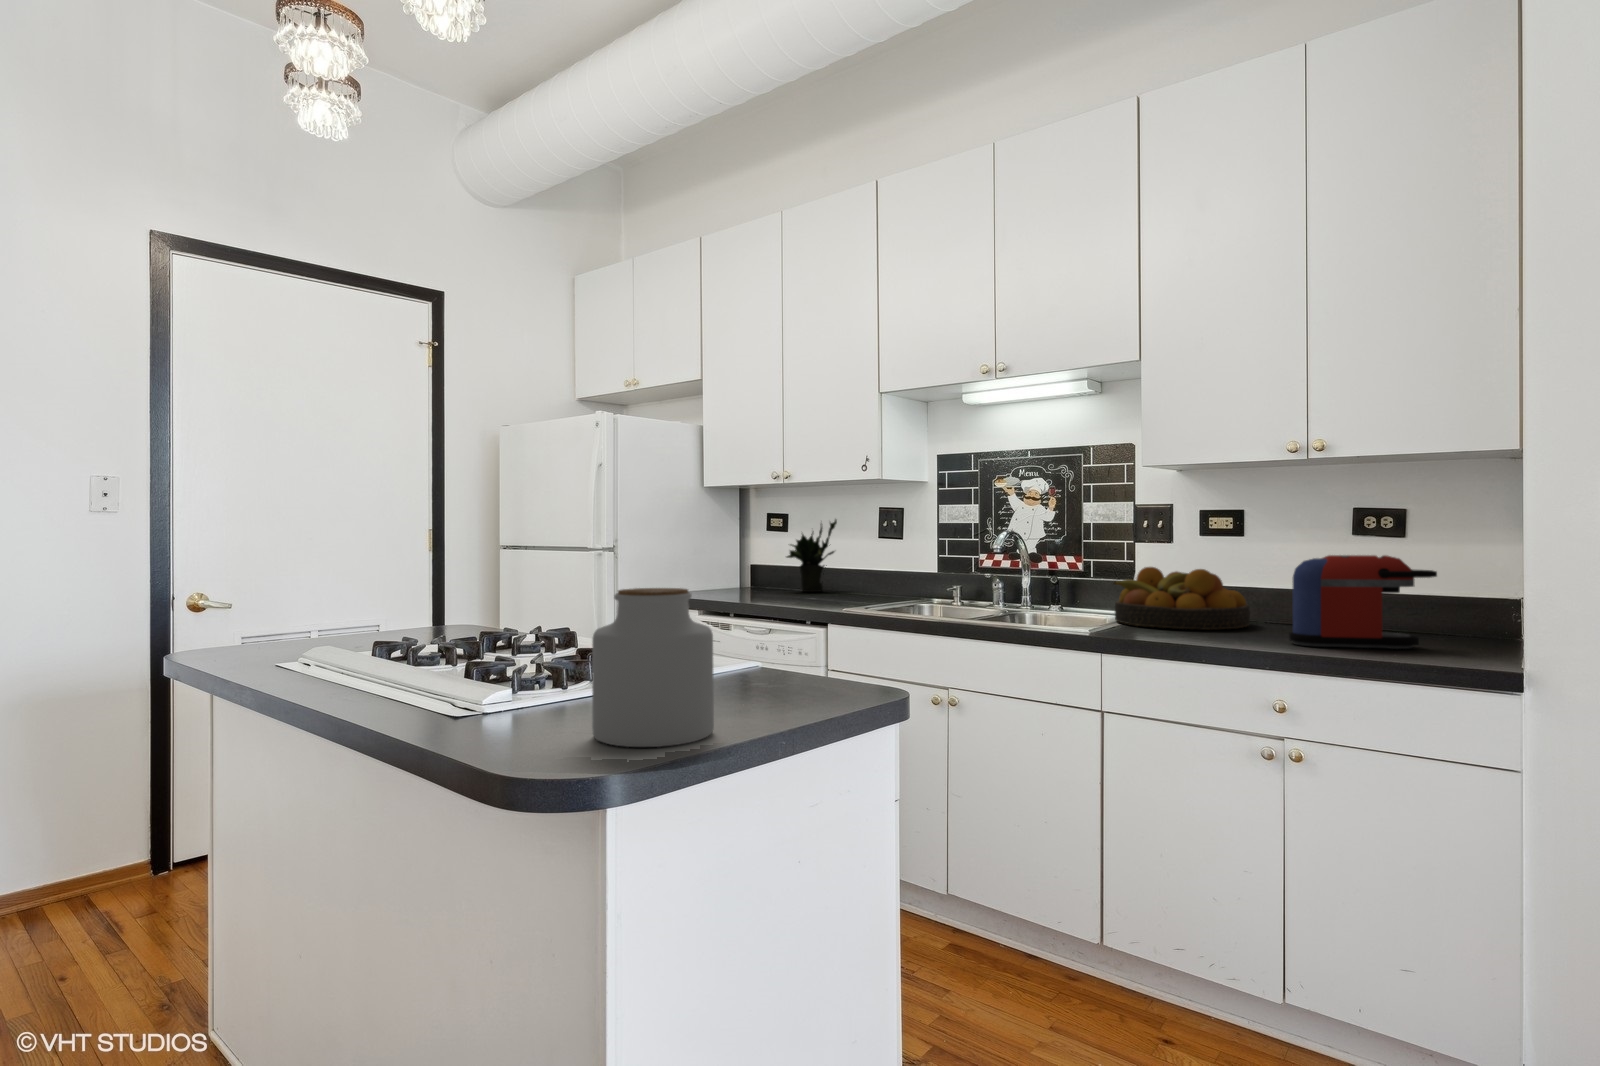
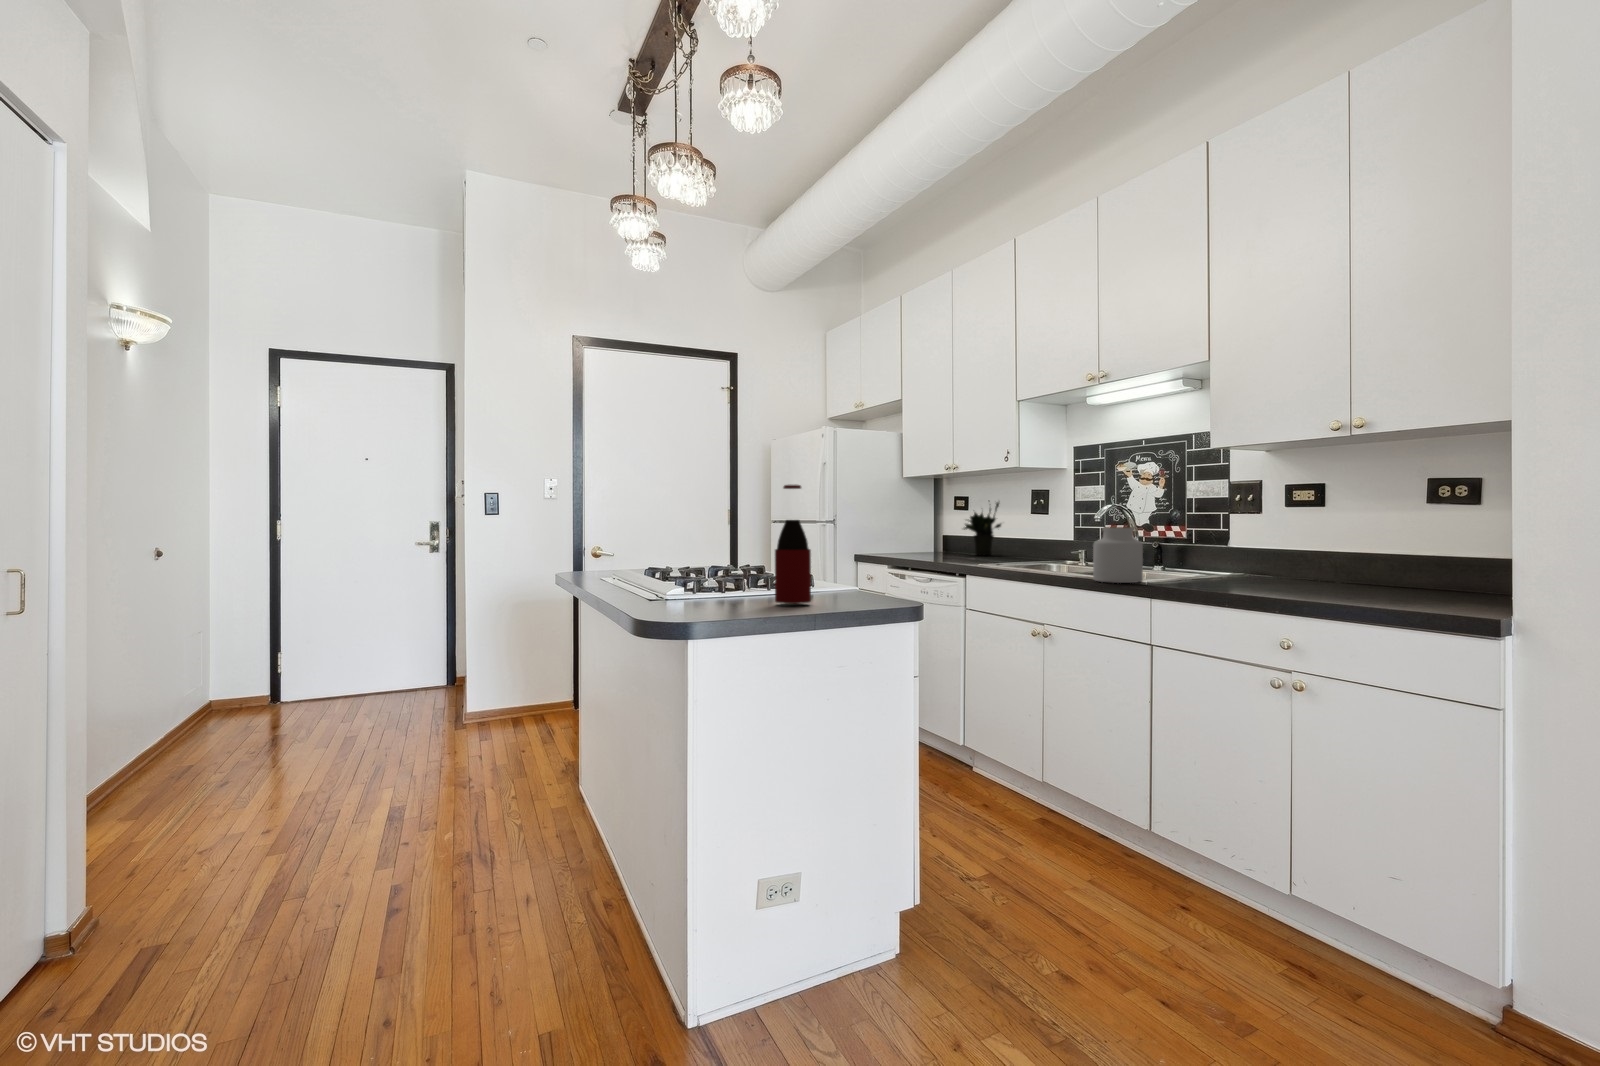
bottle: none [724,514,781,709] -> present [775,485,811,604]
coffee maker: present [1289,555,1437,649] -> none [1317,519,1470,603]
fruit bowl: present [1113,567,1250,630] -> none [1187,533,1316,585]
jar: present [592,588,714,747] -> present [1093,527,1143,583]

